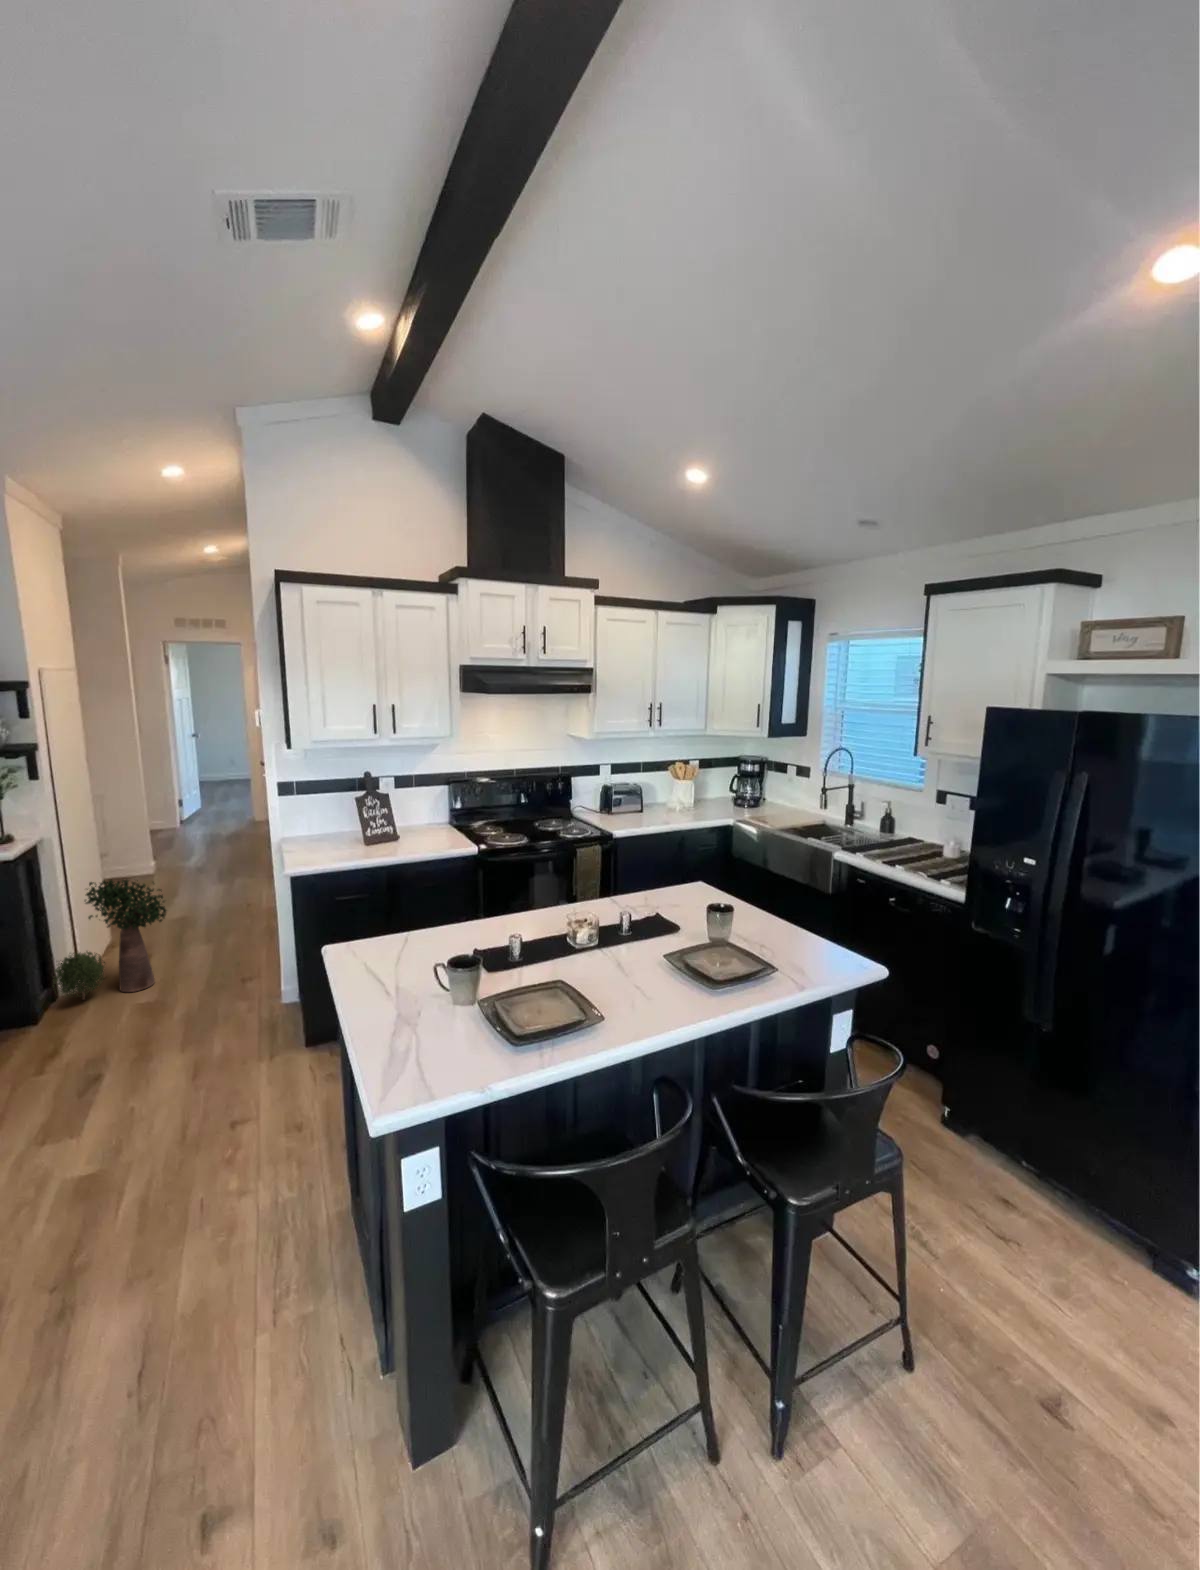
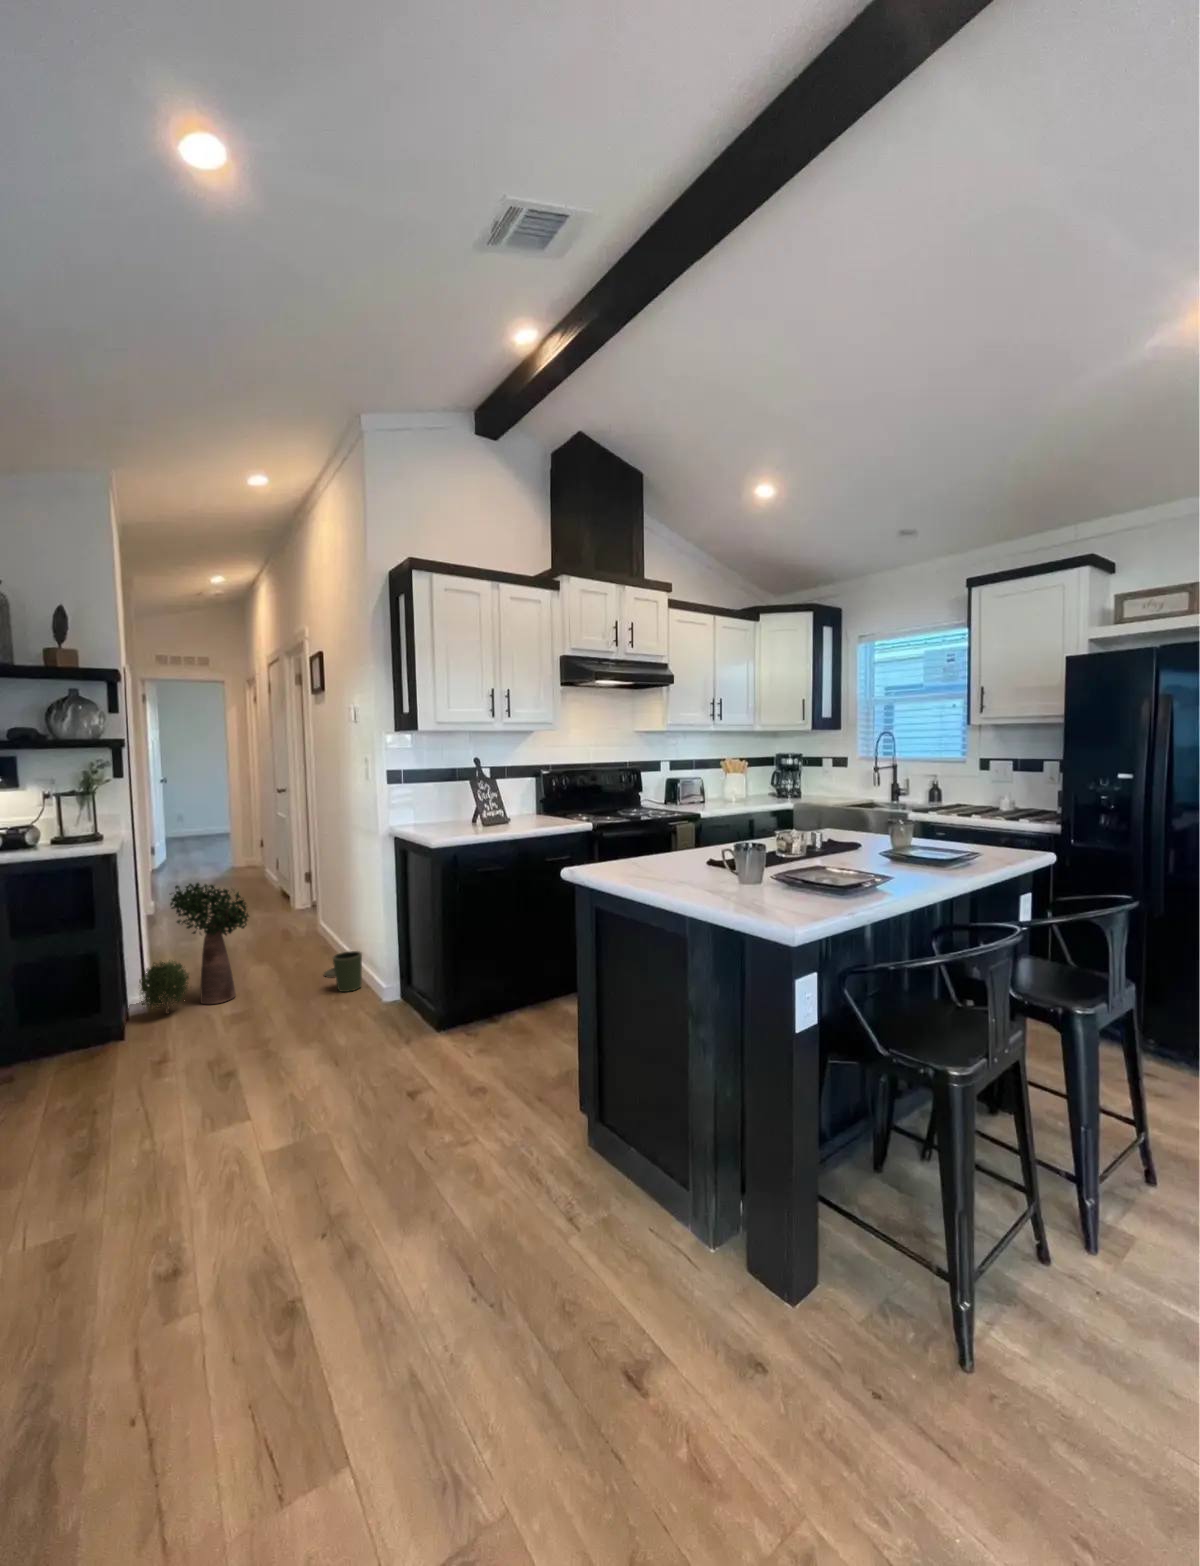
trash can: none [239,949,270,989] -> present [324,951,362,992]

